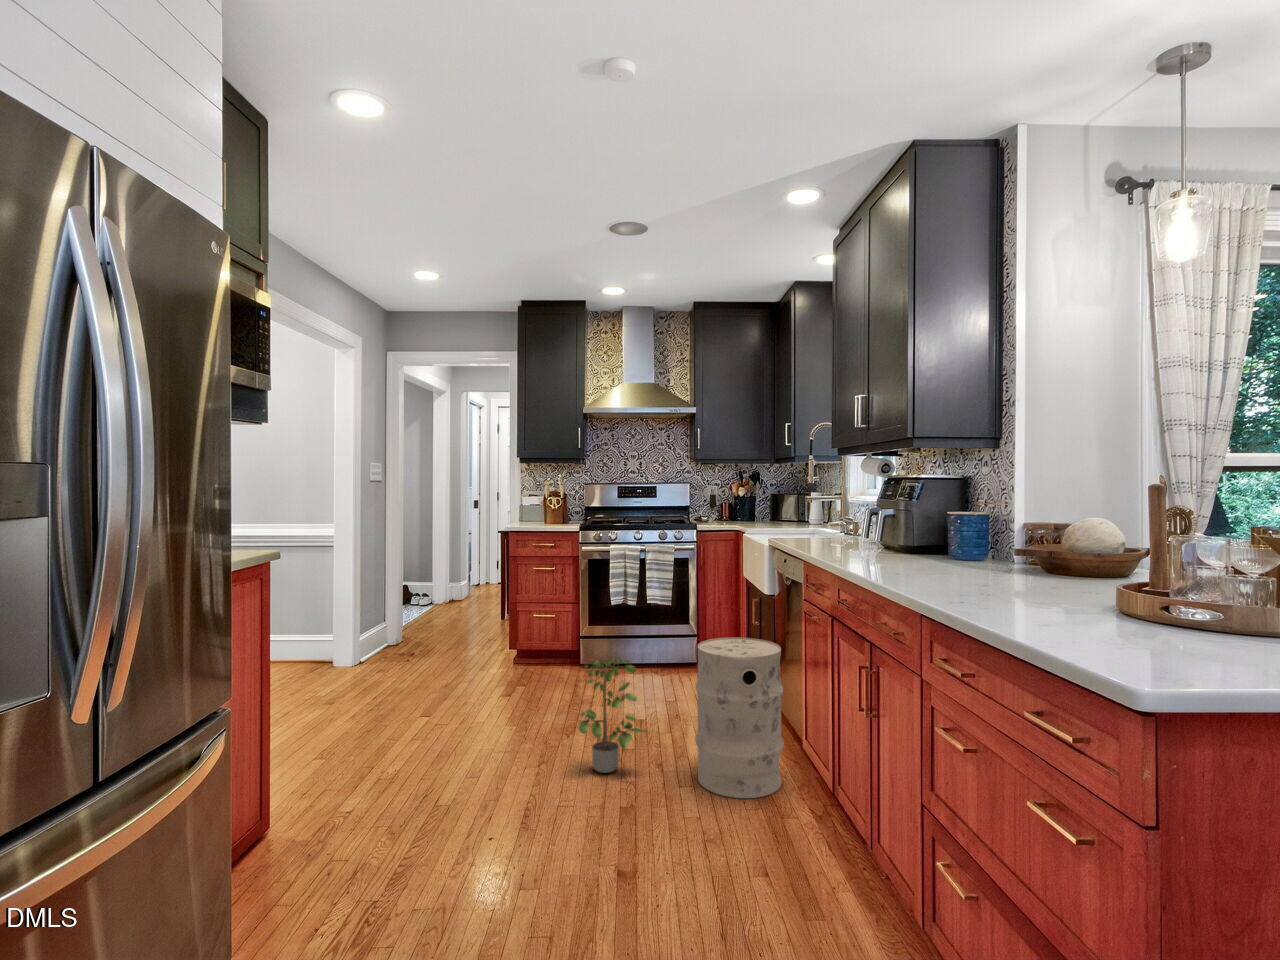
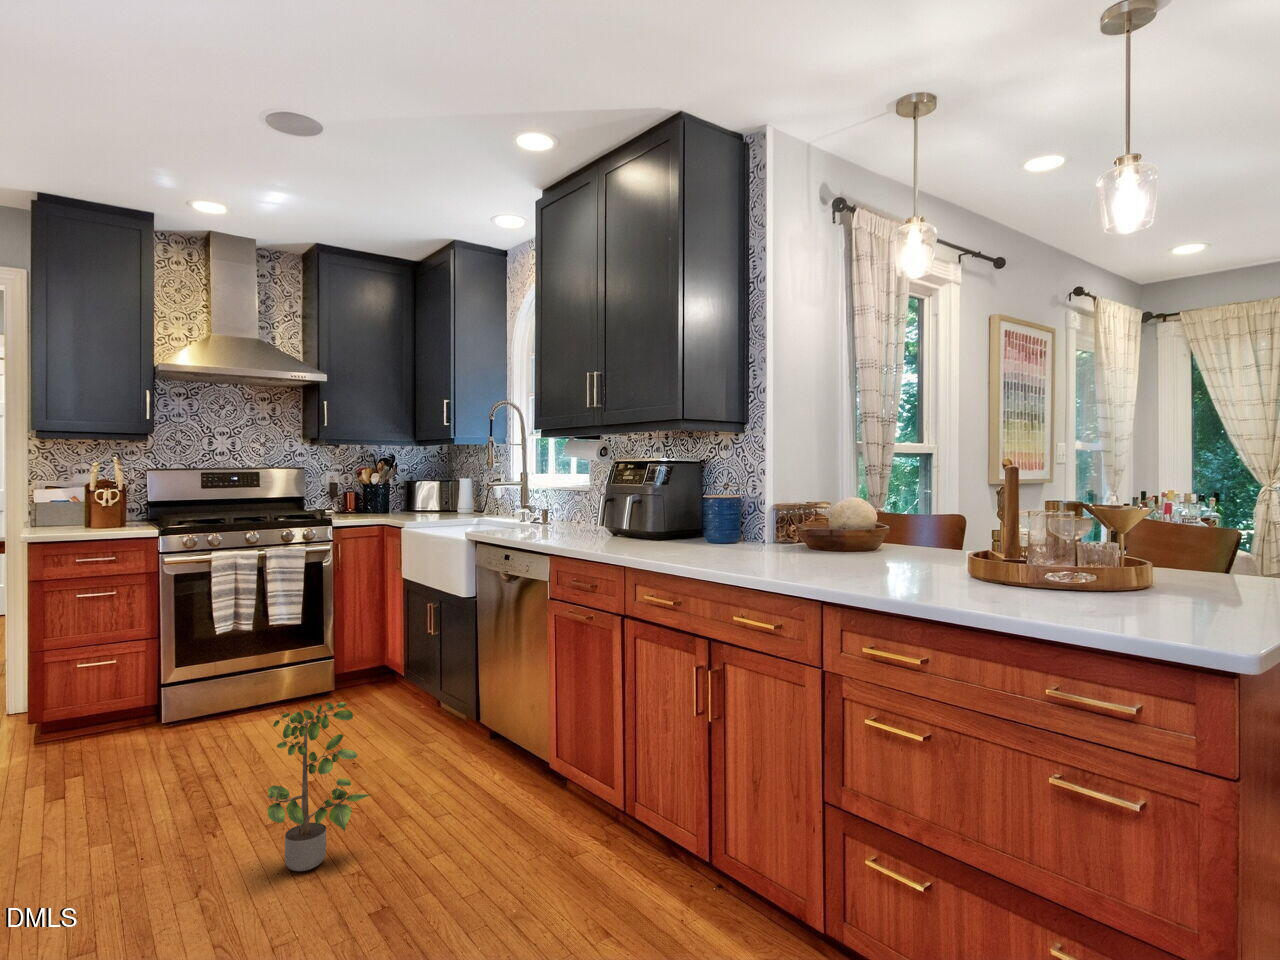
trash can: present [695,637,784,798] -> none [436,650,544,850]

